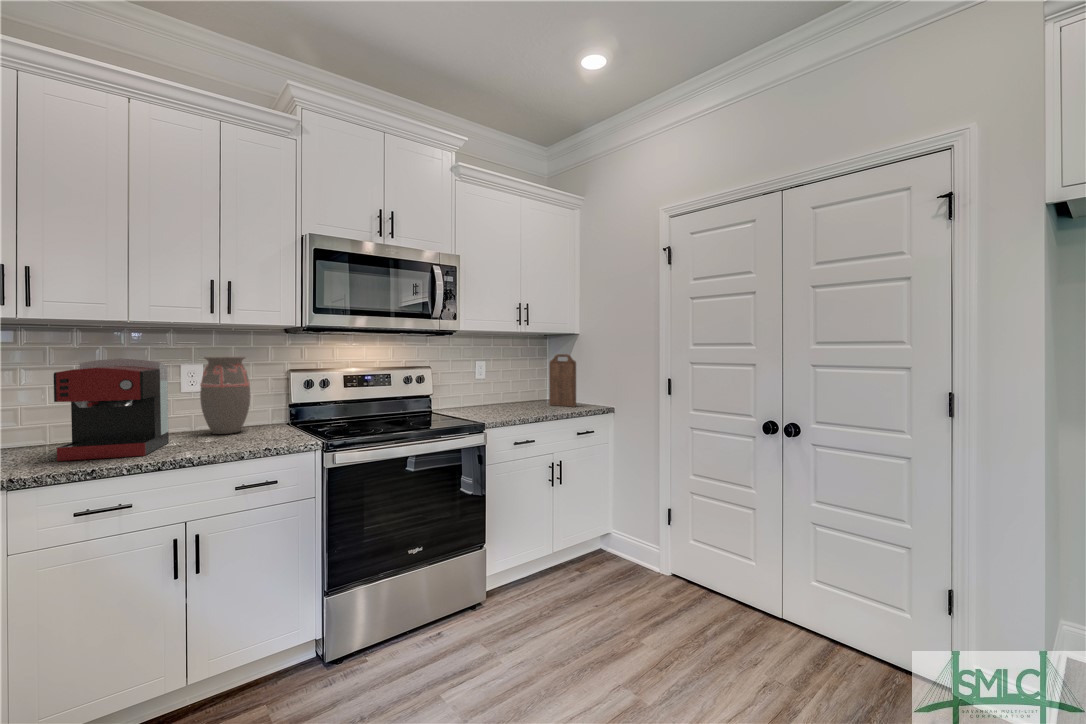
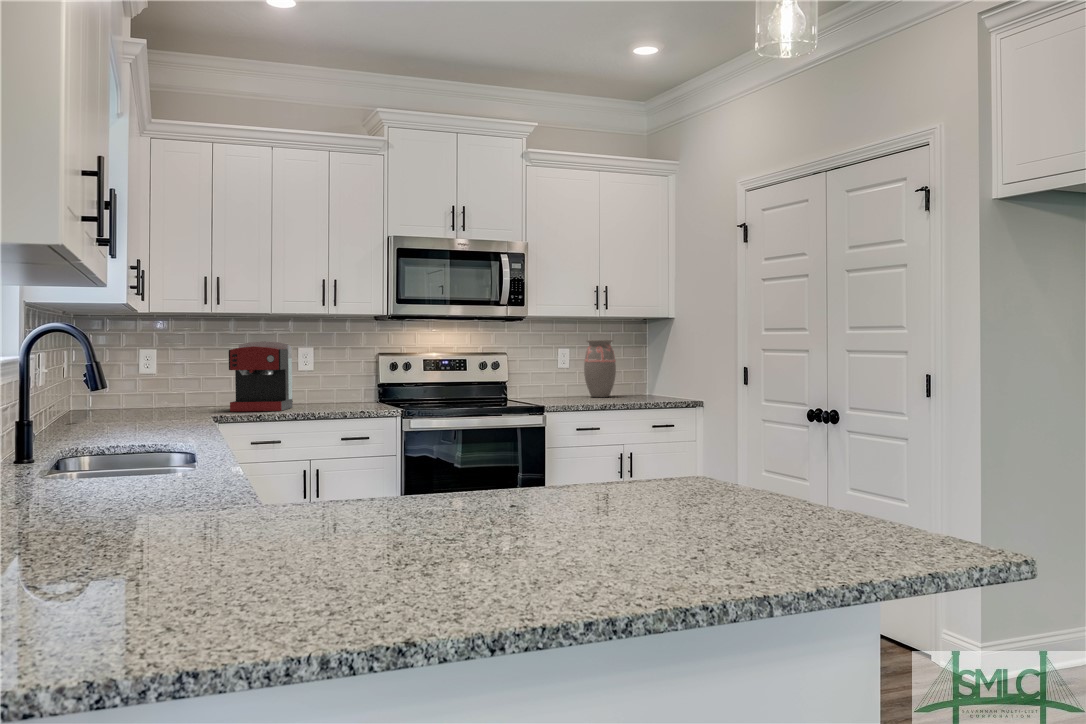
cutting board: present [549,354,576,407] -> none [635,340,661,396]
decorative vase: present [200,356,250,434] -> present [584,340,616,397]

